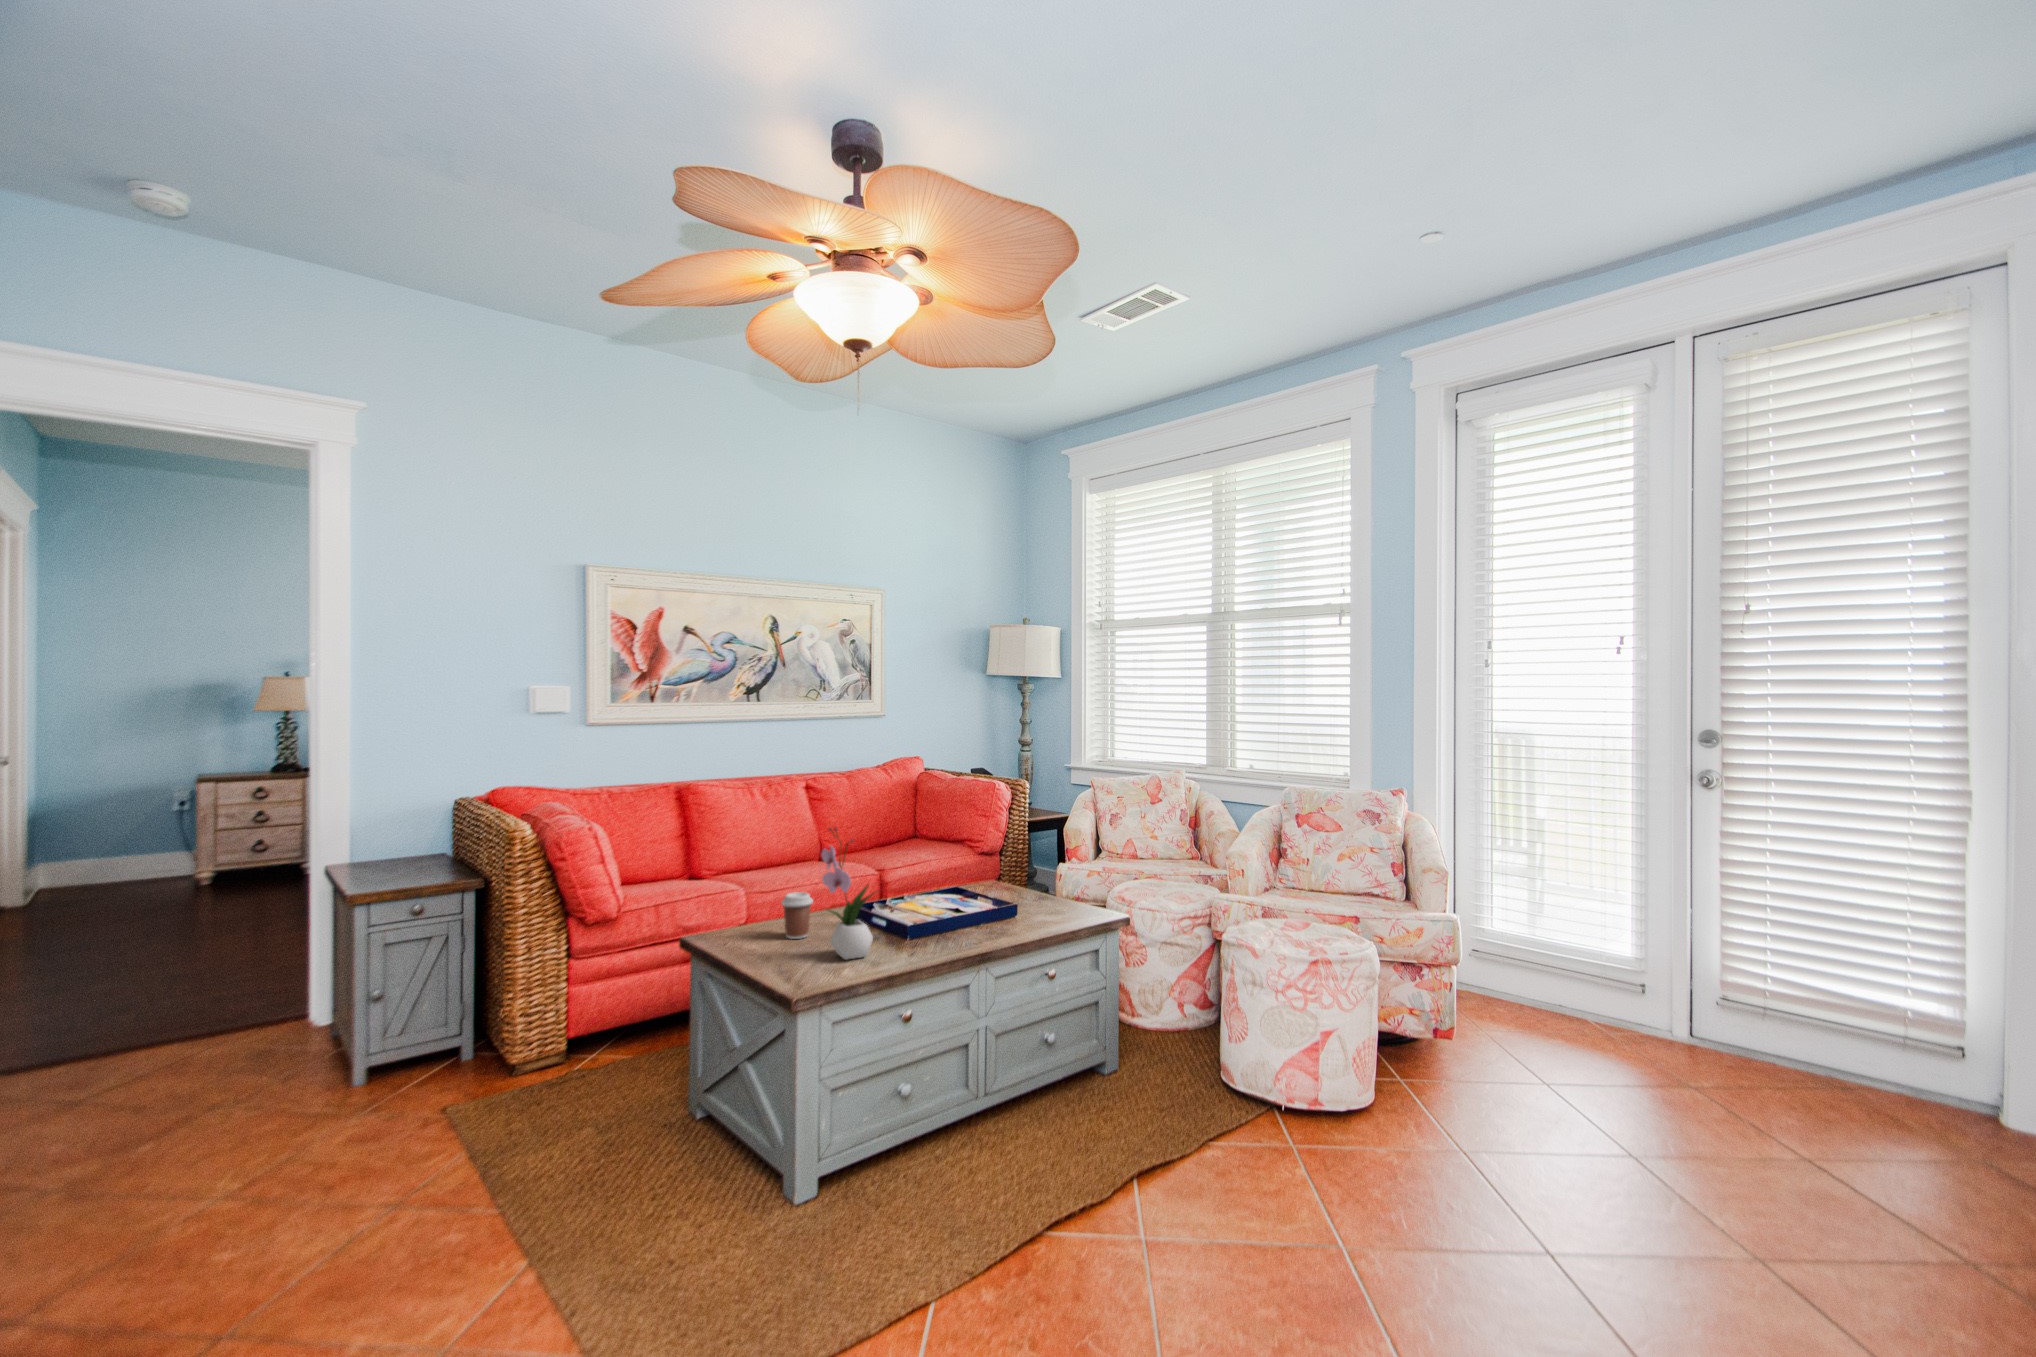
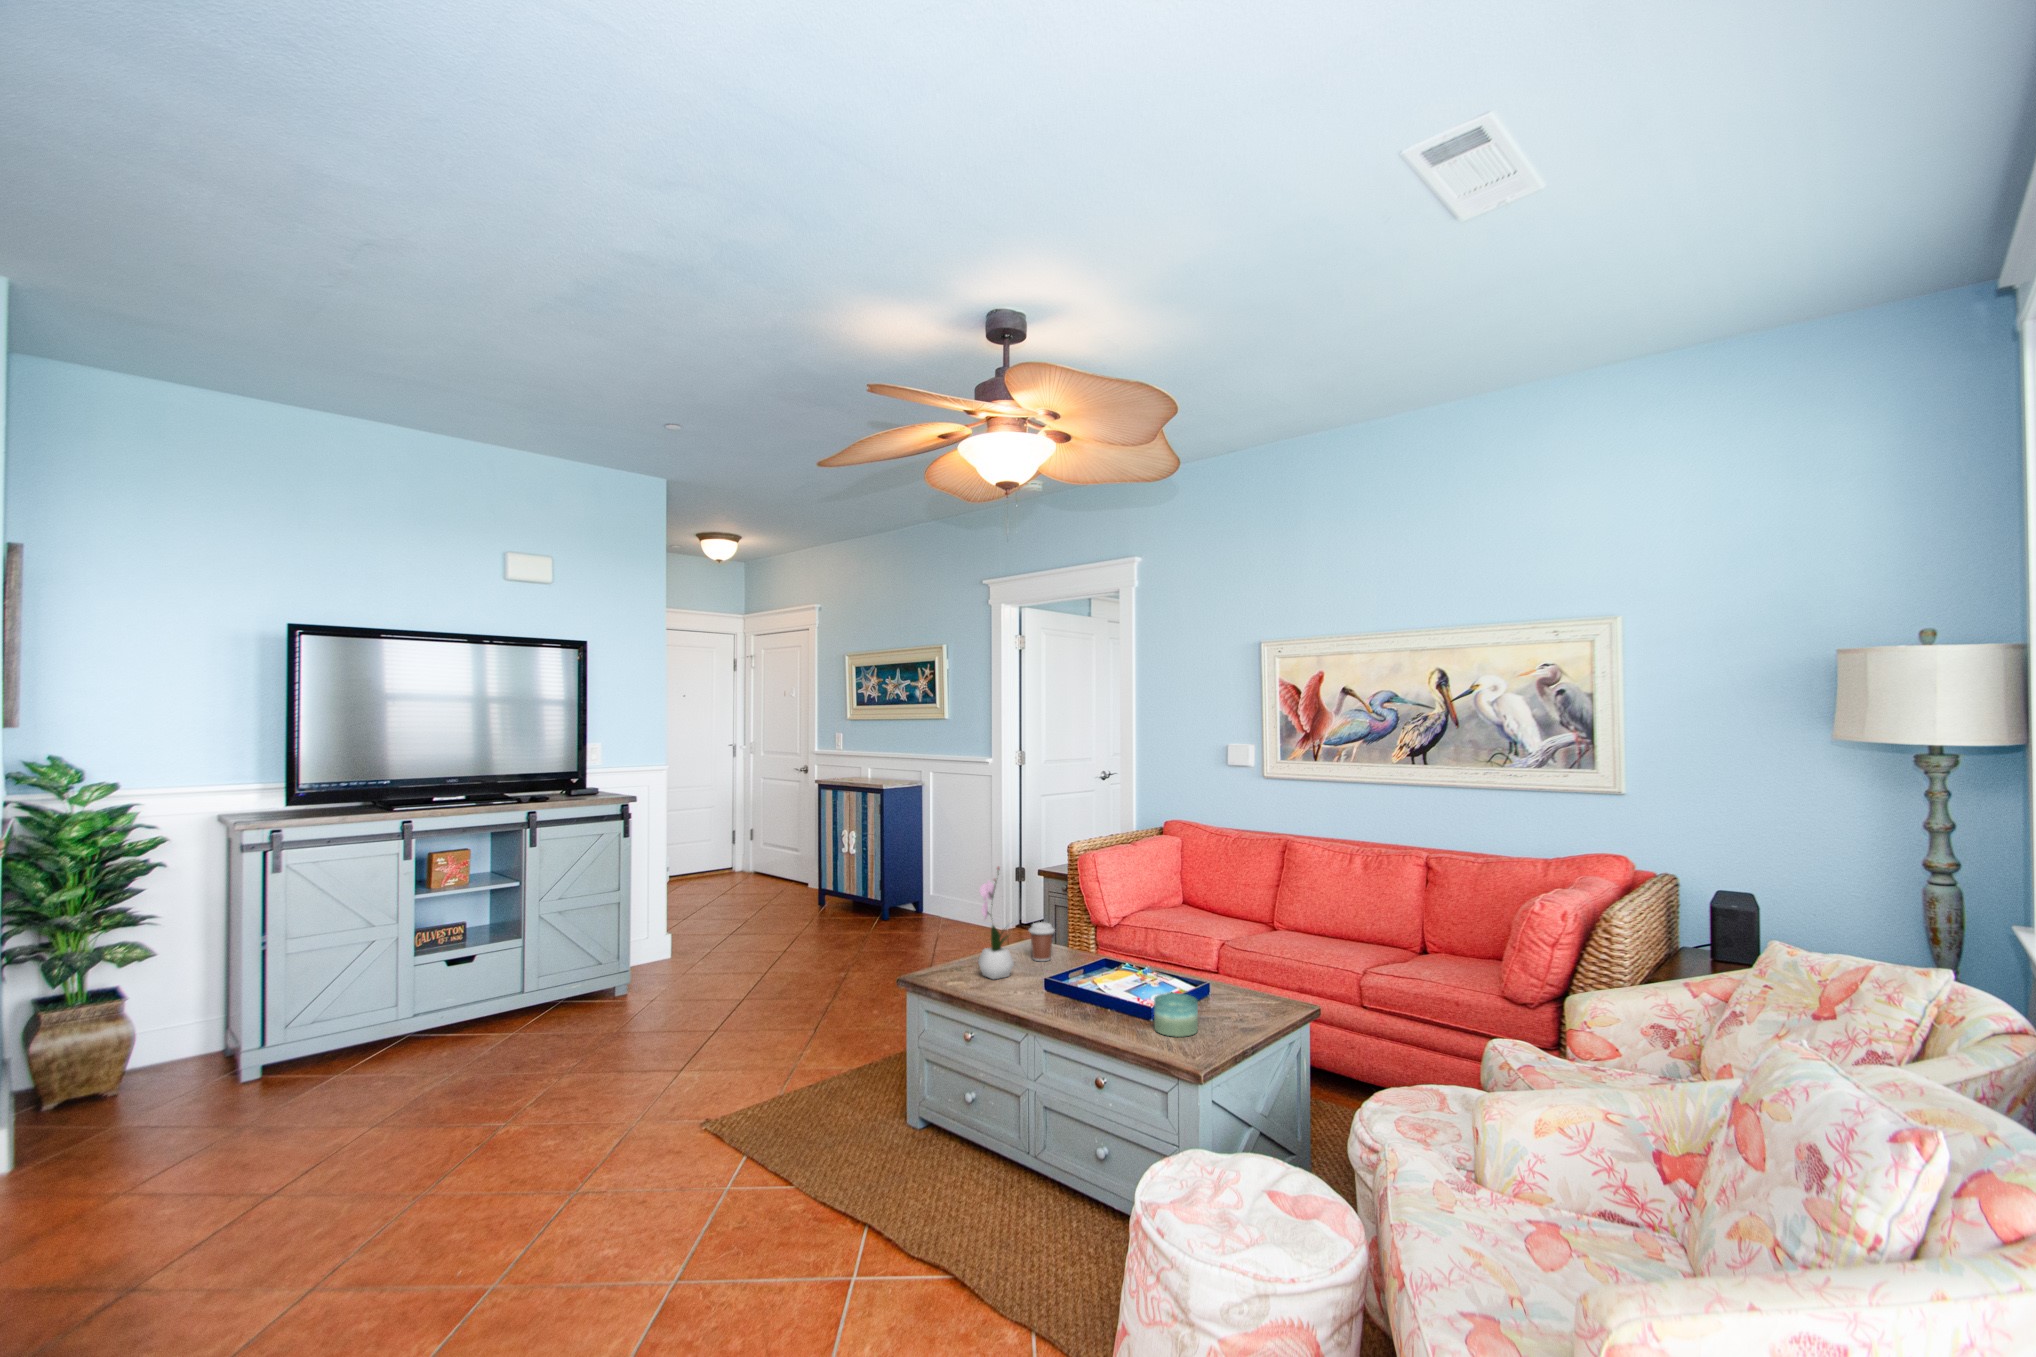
candle: none [1041,885,1078,919] -> present [1154,993,1198,1037]

